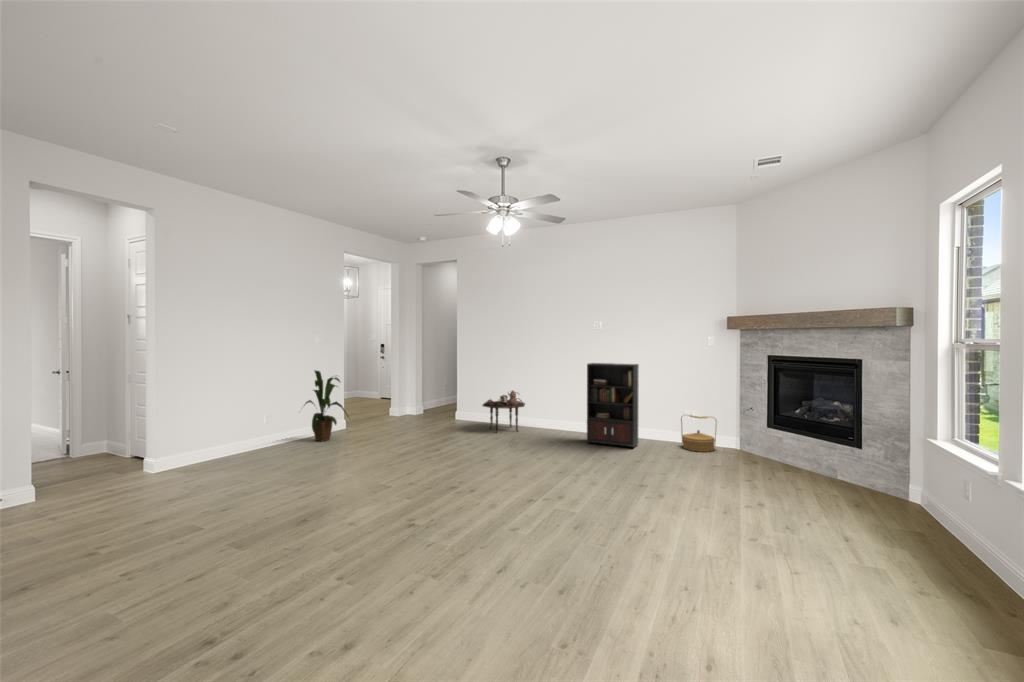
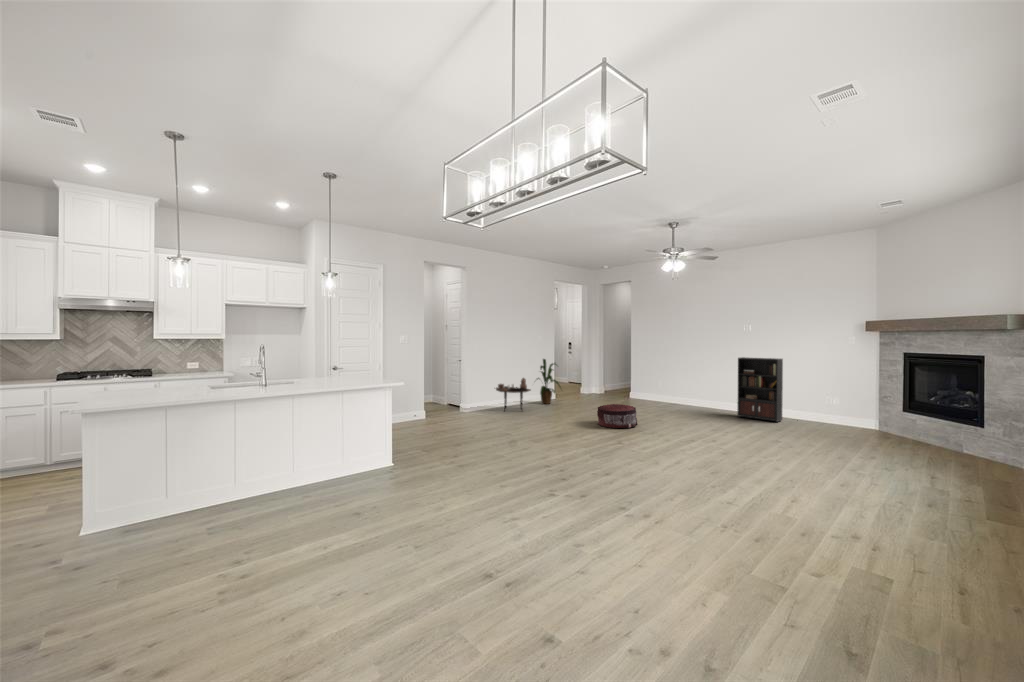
side table: present [482,390,525,433] -> present [496,378,531,411]
woven basket: present [681,415,717,452] -> none [821,399,855,429]
pouf: none [388,441,452,485] -> present [597,404,637,428]

